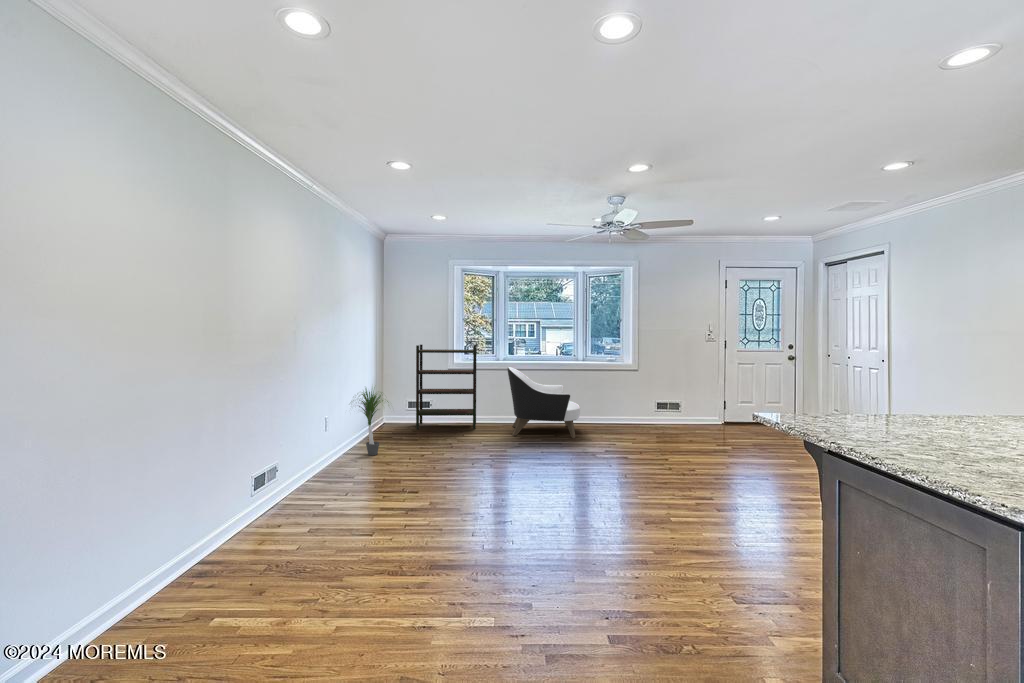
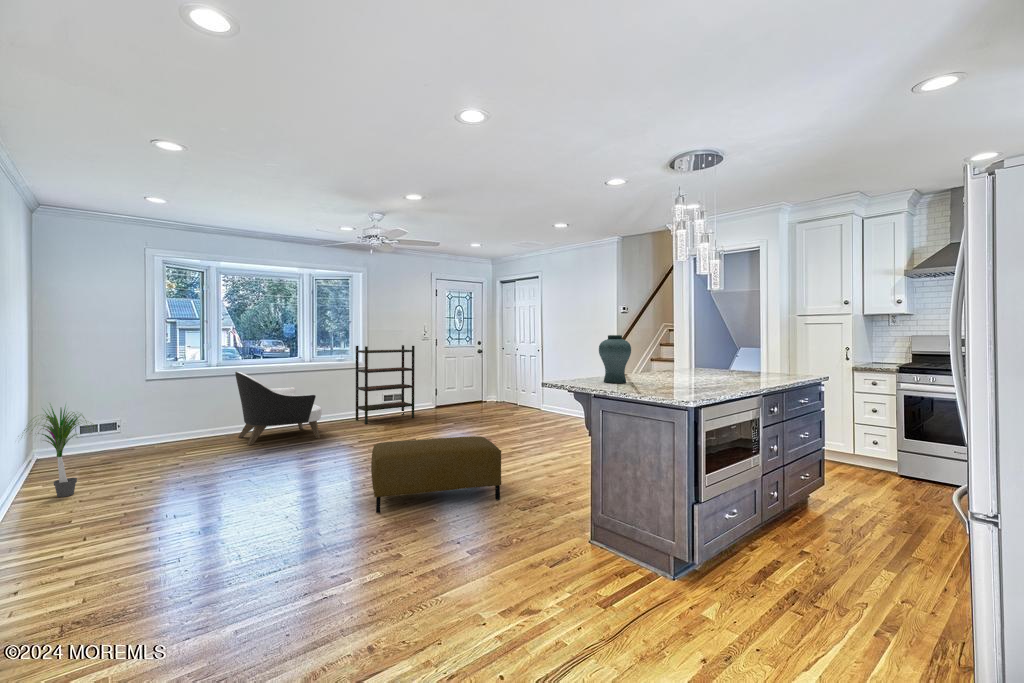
vase: none [883,337,965,432] -> present [599,335,631,383]
bookshelf: present [416,345,477,429] -> present [356,345,415,424]
ottoman: none [553,458,720,571] -> present [371,436,502,513]

